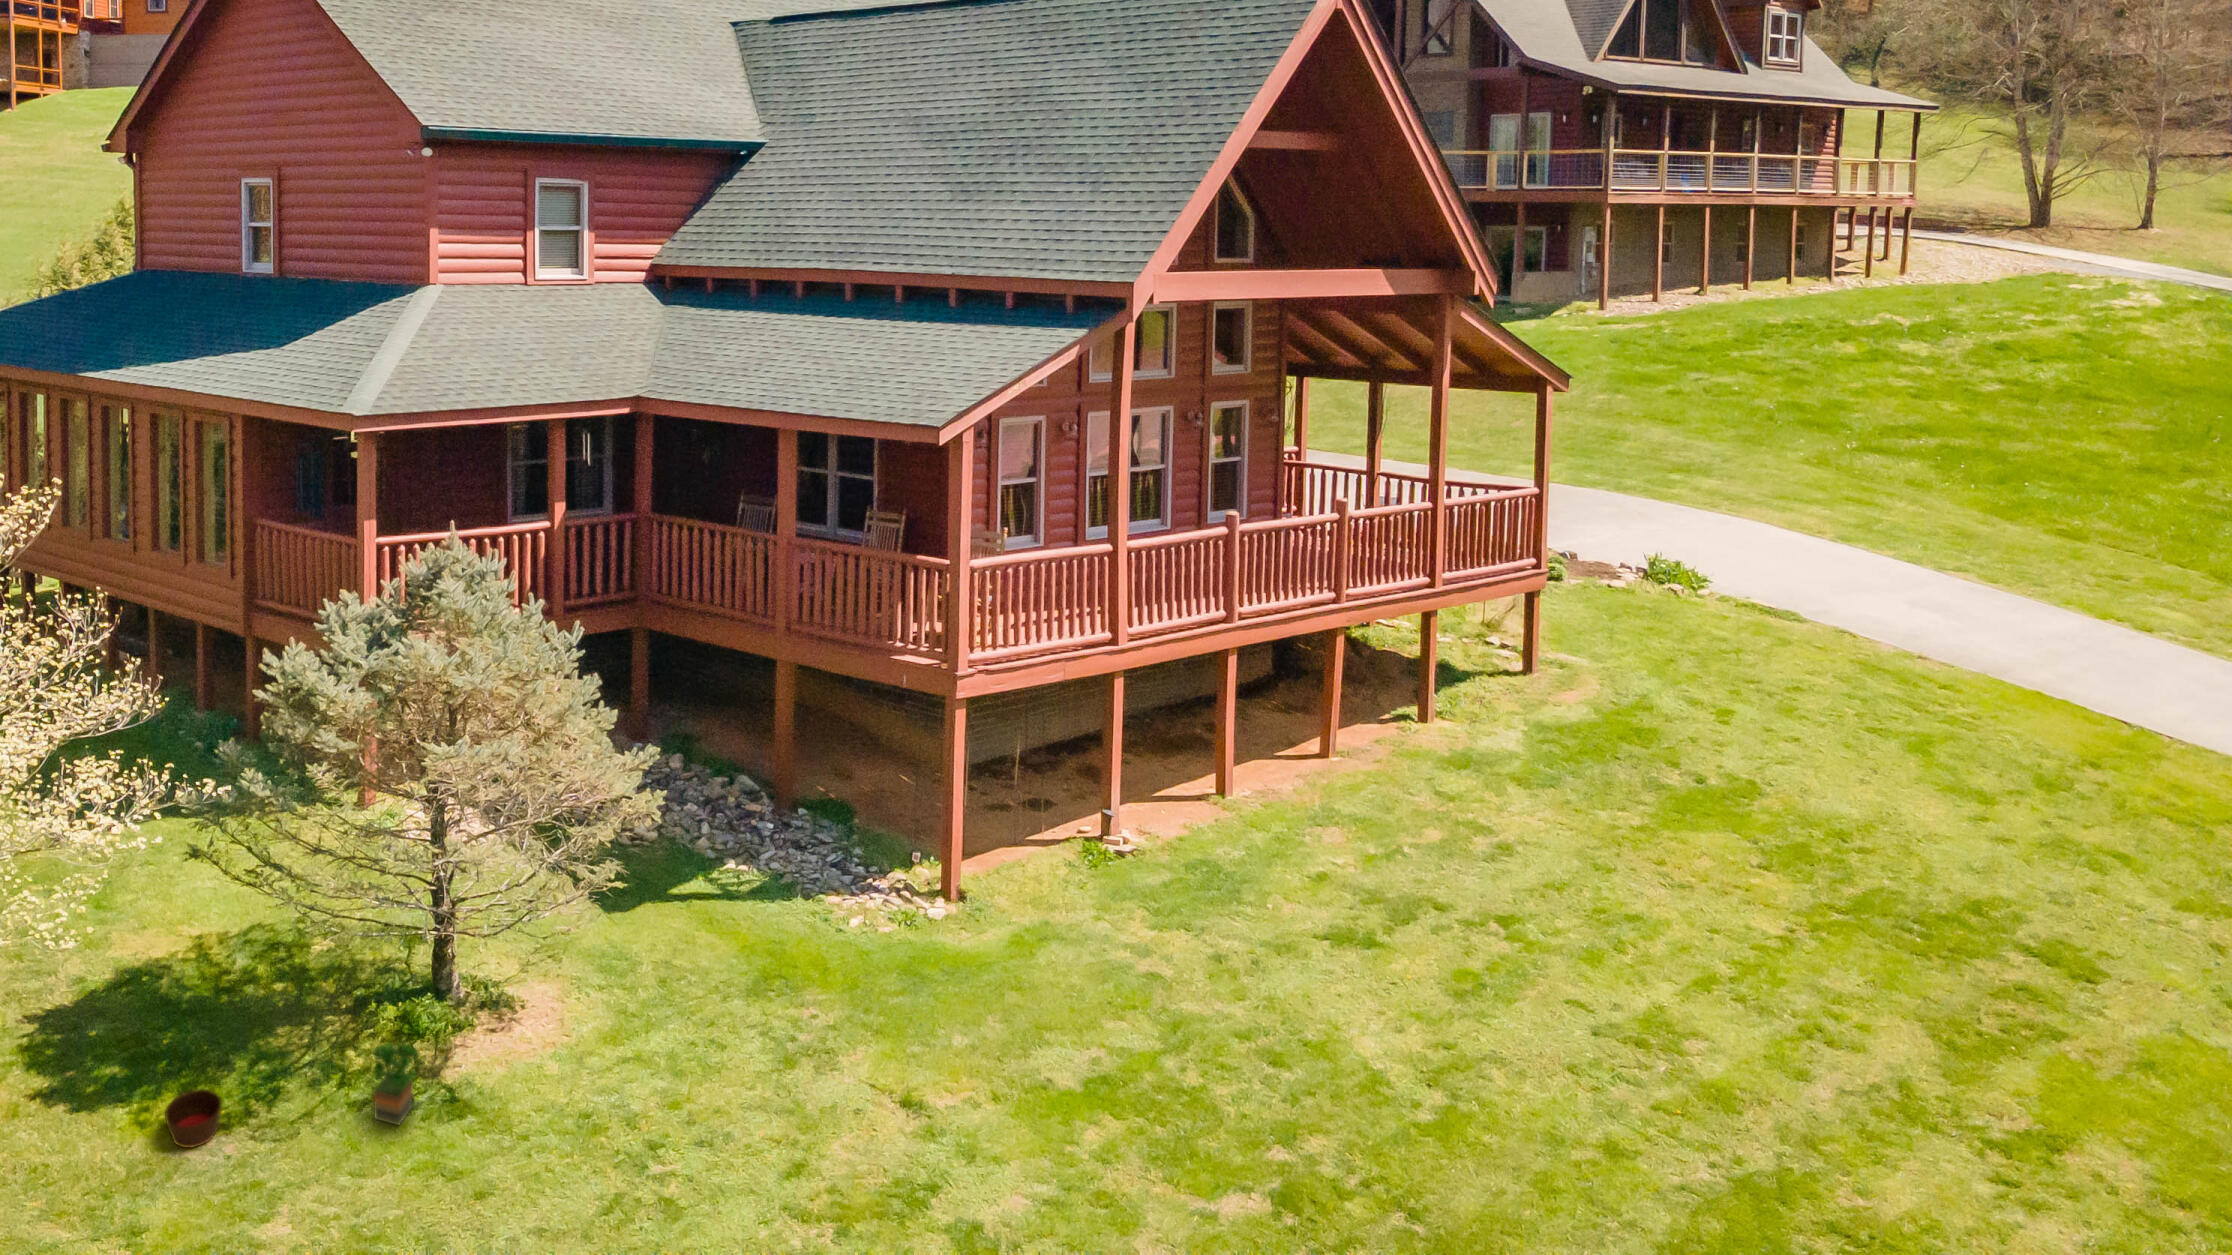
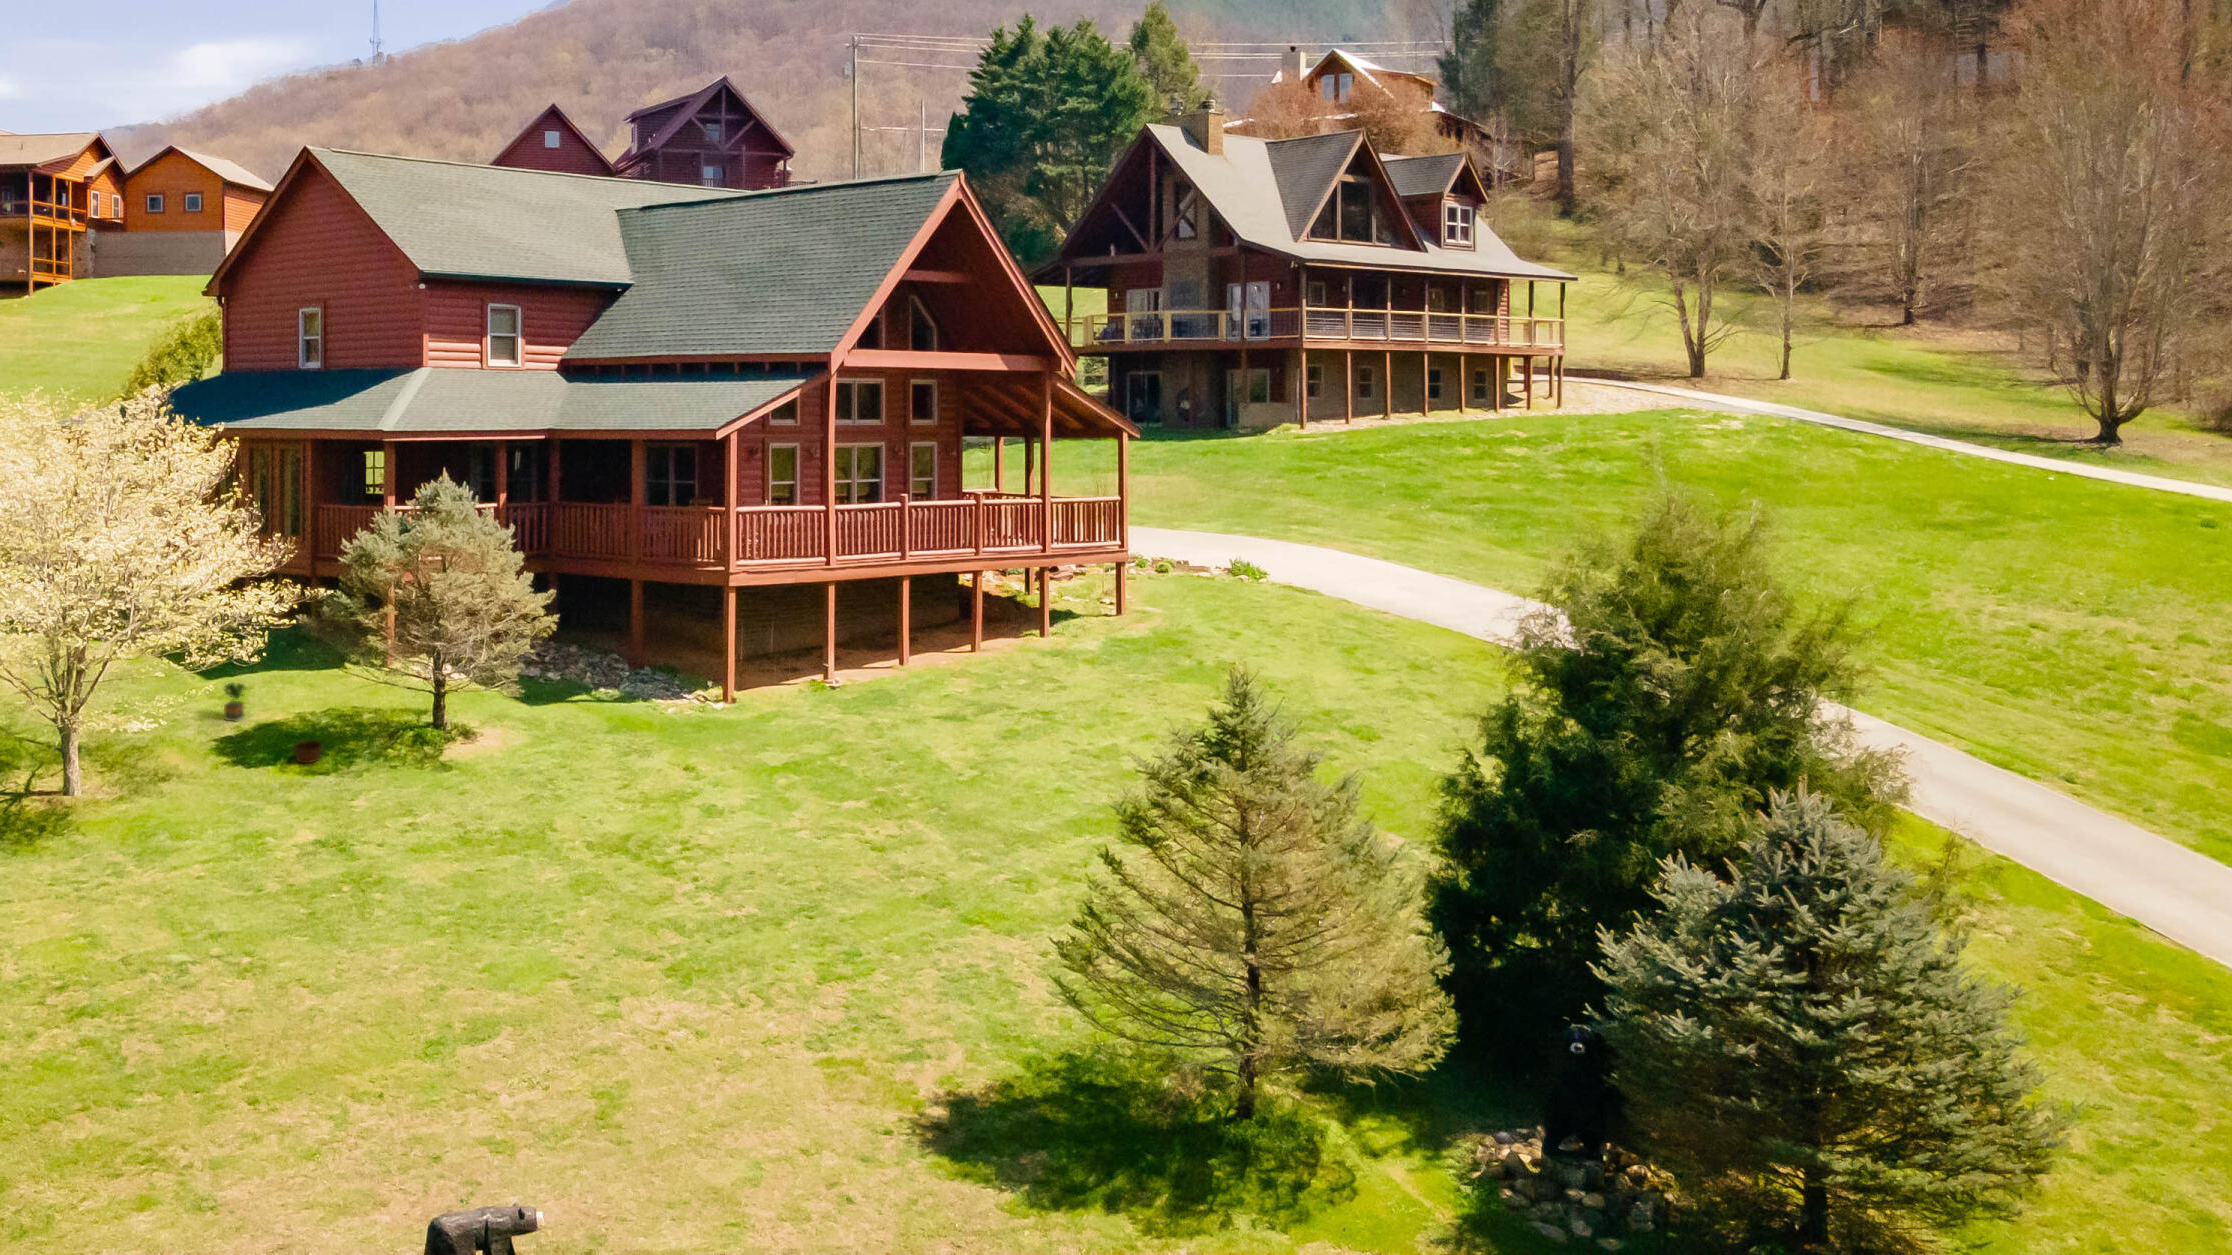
potted tree: present [373,1043,420,1125] -> present [224,683,246,721]

